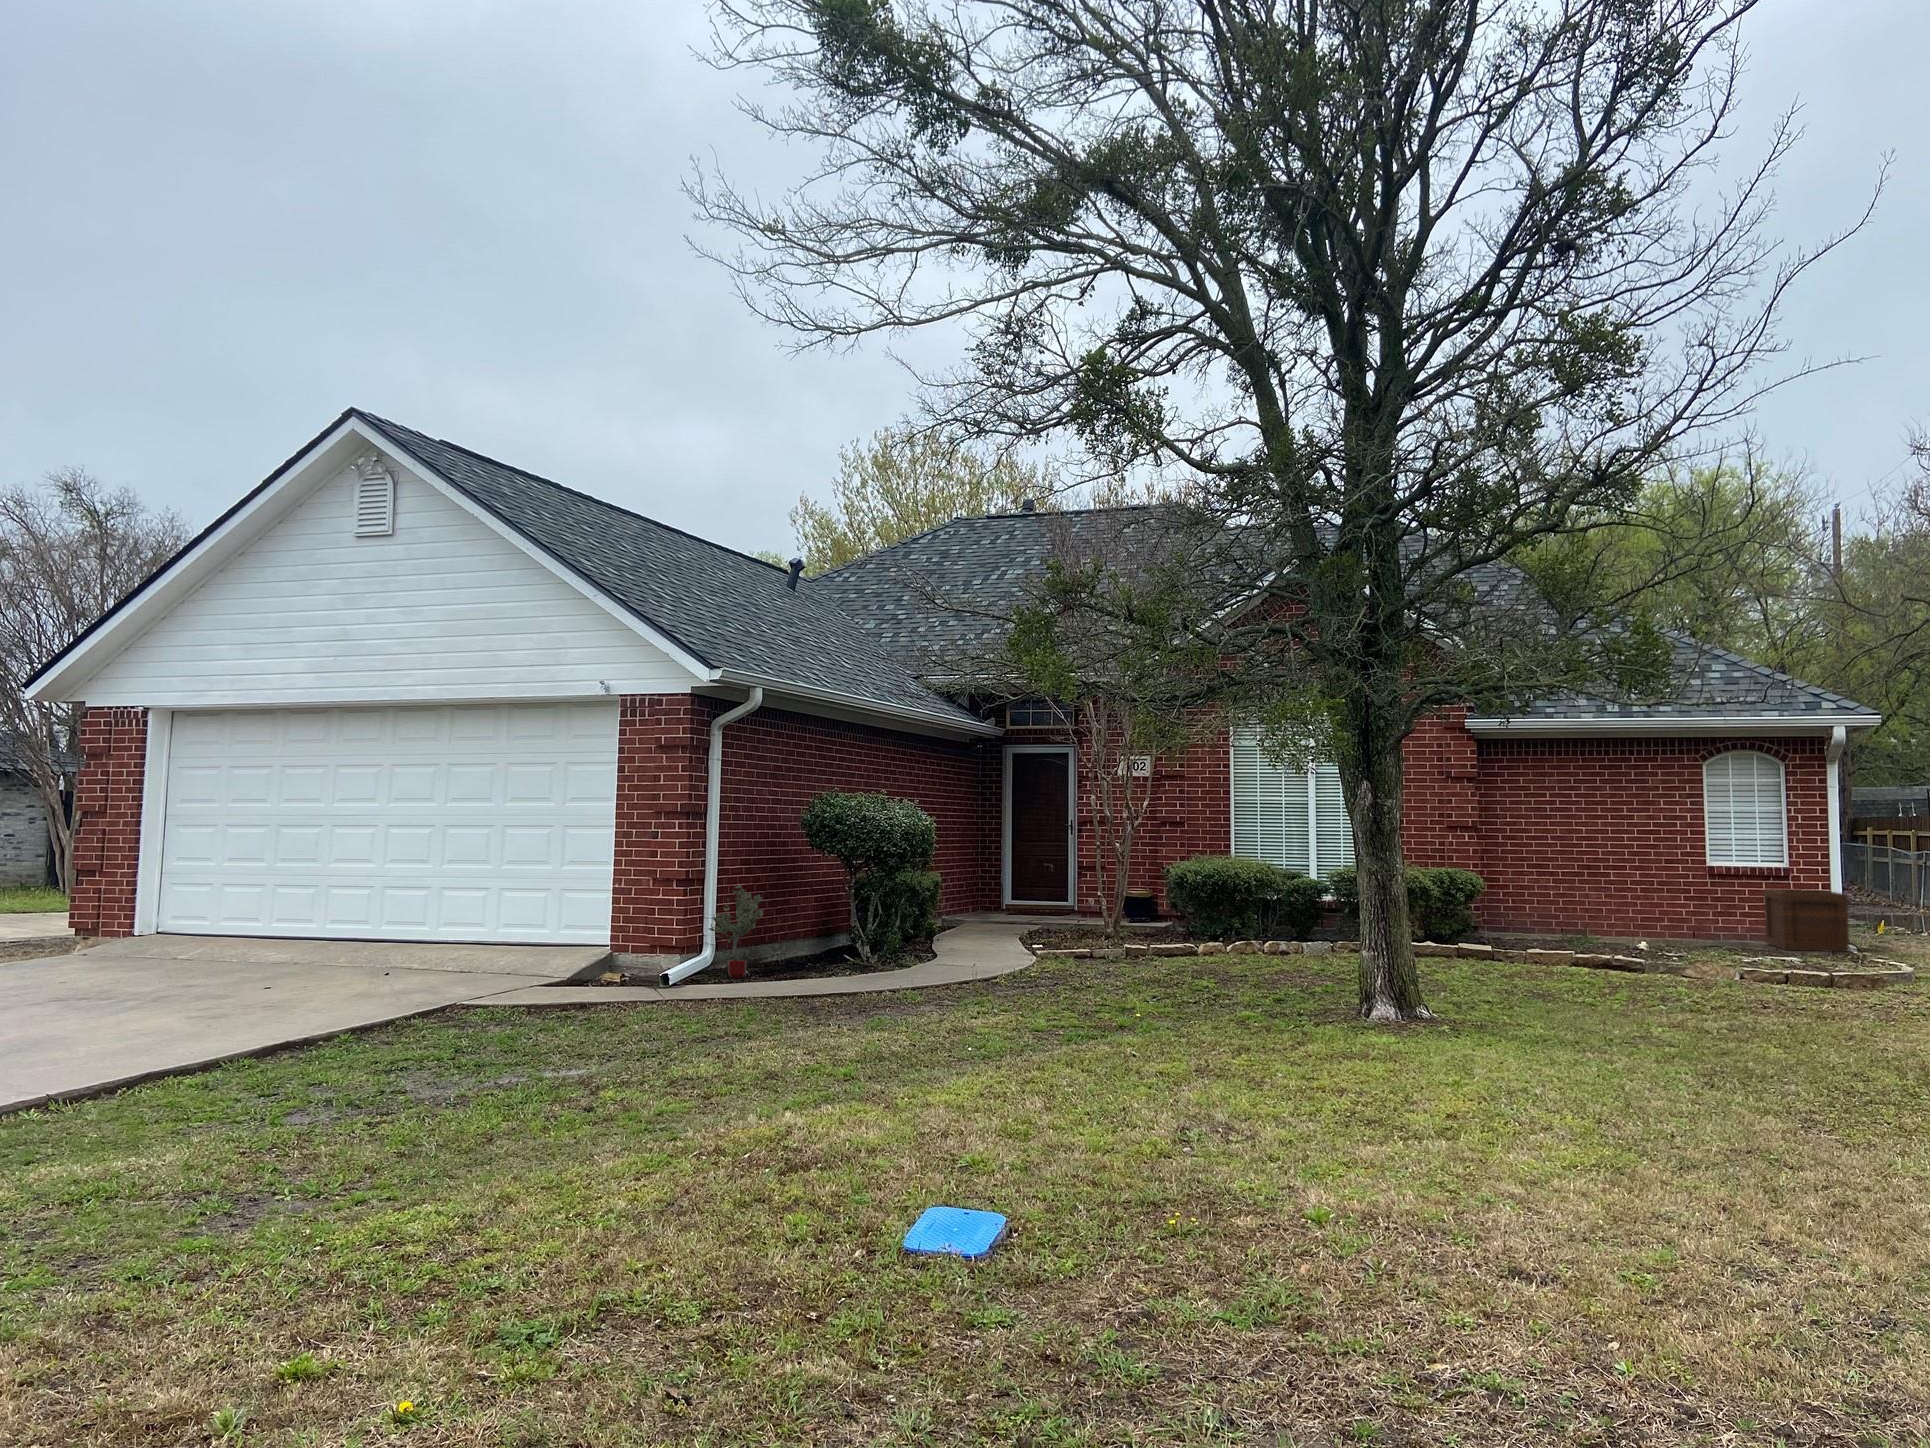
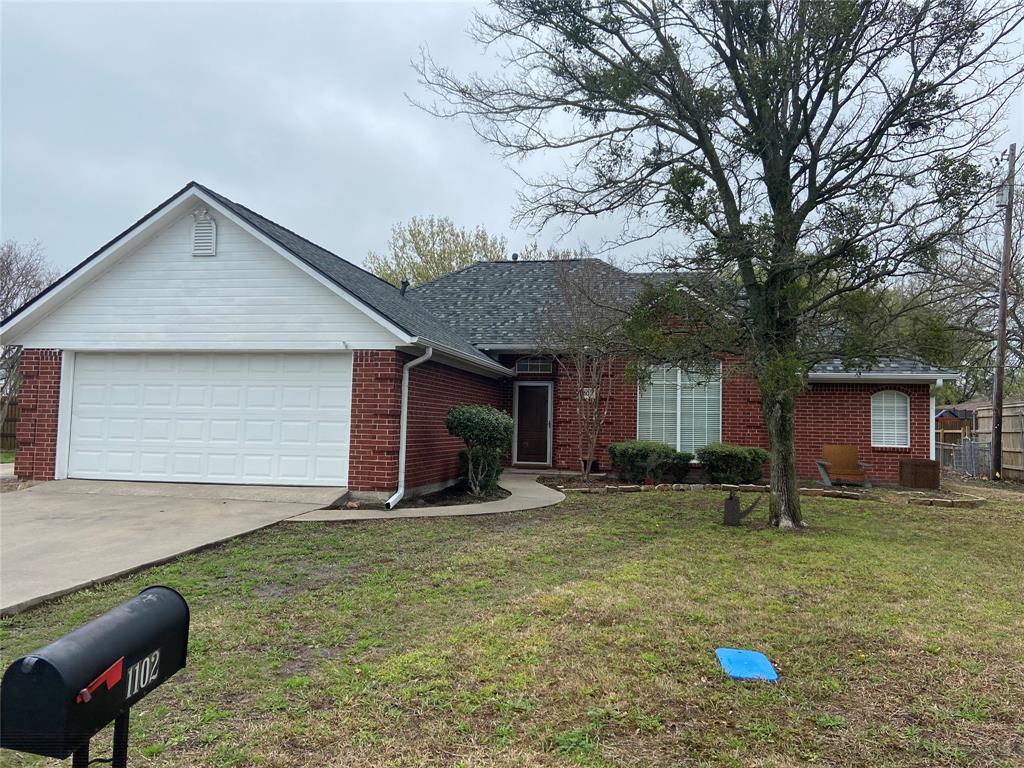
lounge chair: none [1584,863,1698,951] -> present [815,445,872,488]
potted tree: present [709,885,764,978] -> present [635,452,665,485]
watering can: none [1273,947,1359,1018] -> present [718,490,761,525]

